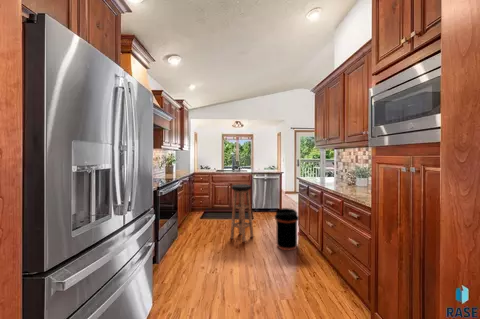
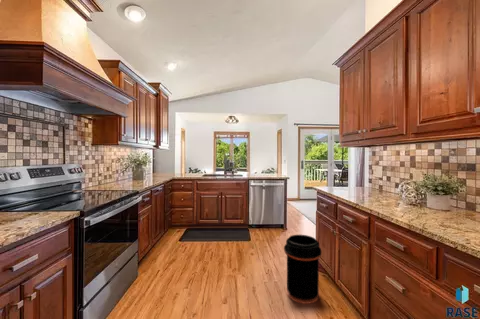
bar stool: present [230,184,253,242] -> none [217,197,251,286]

